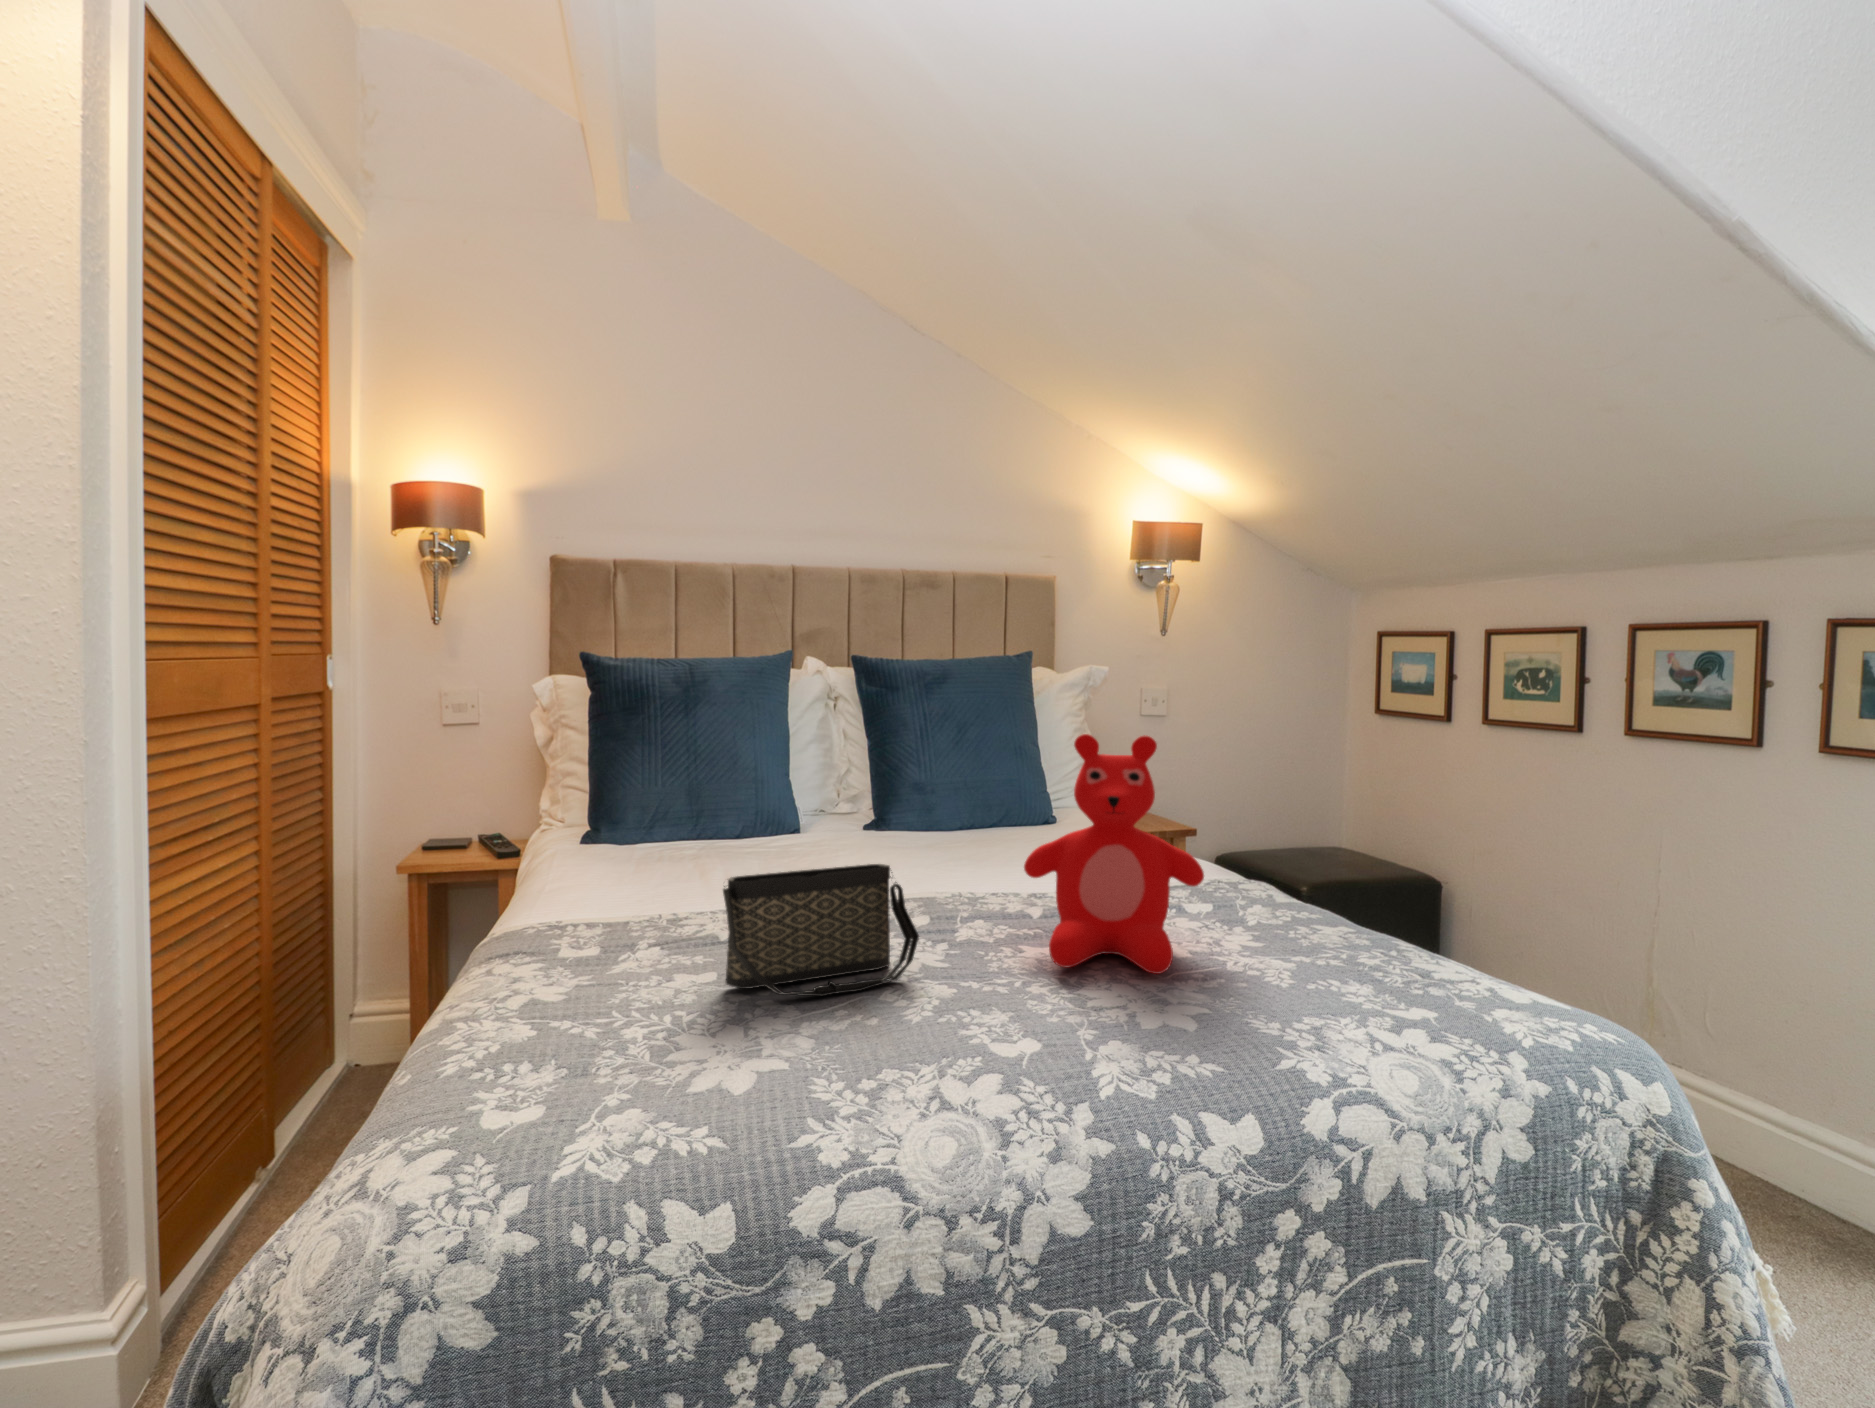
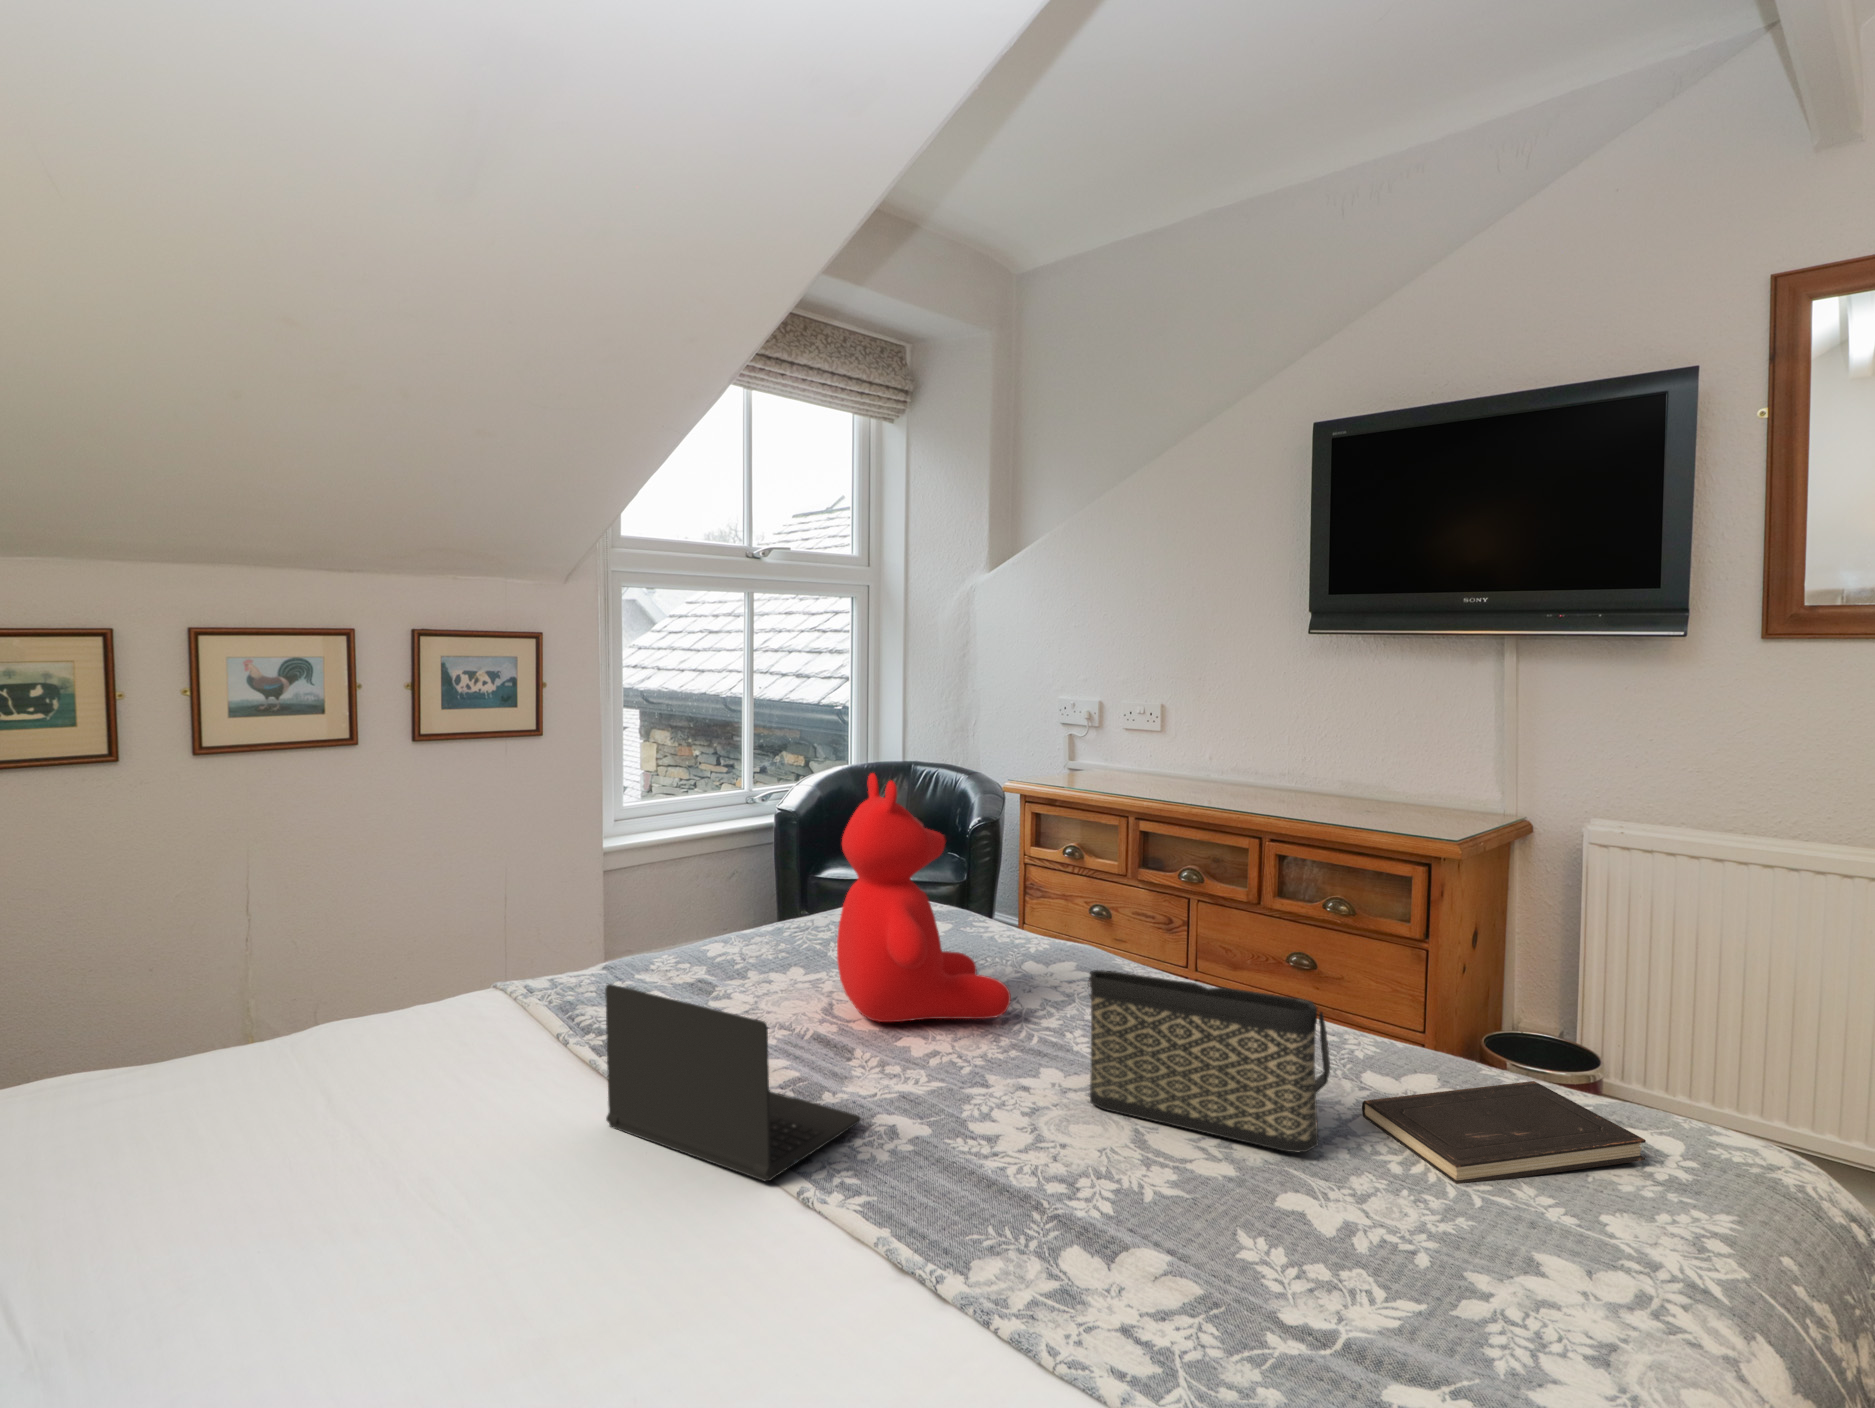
laptop: none [885,806,1026,908] -> present [605,984,861,1181]
hardcover book: none [514,1002,742,1106] -> present [1362,1081,1646,1184]

